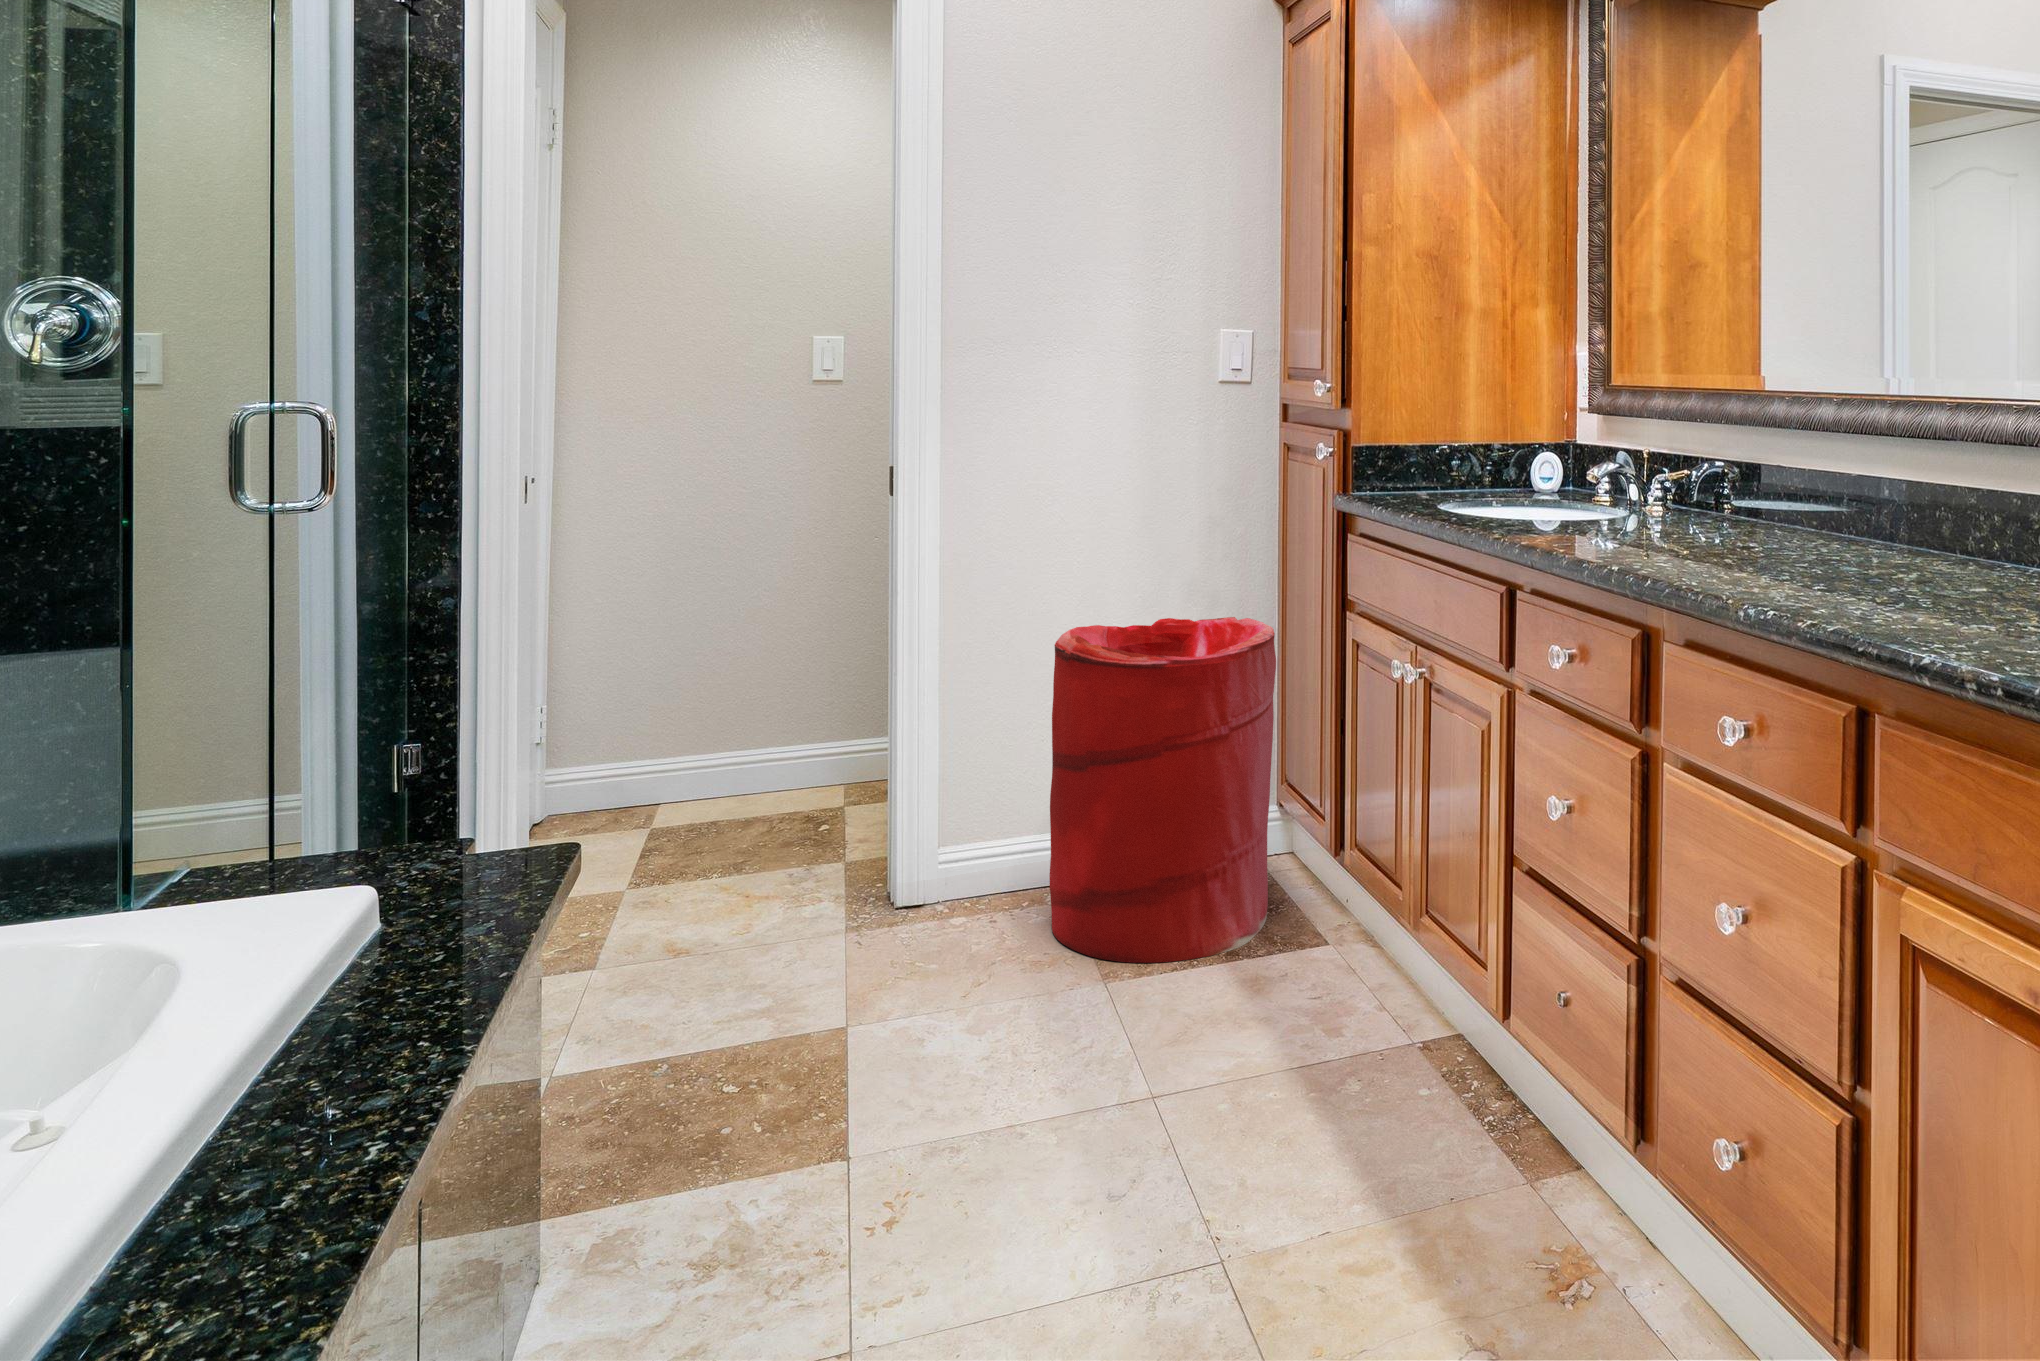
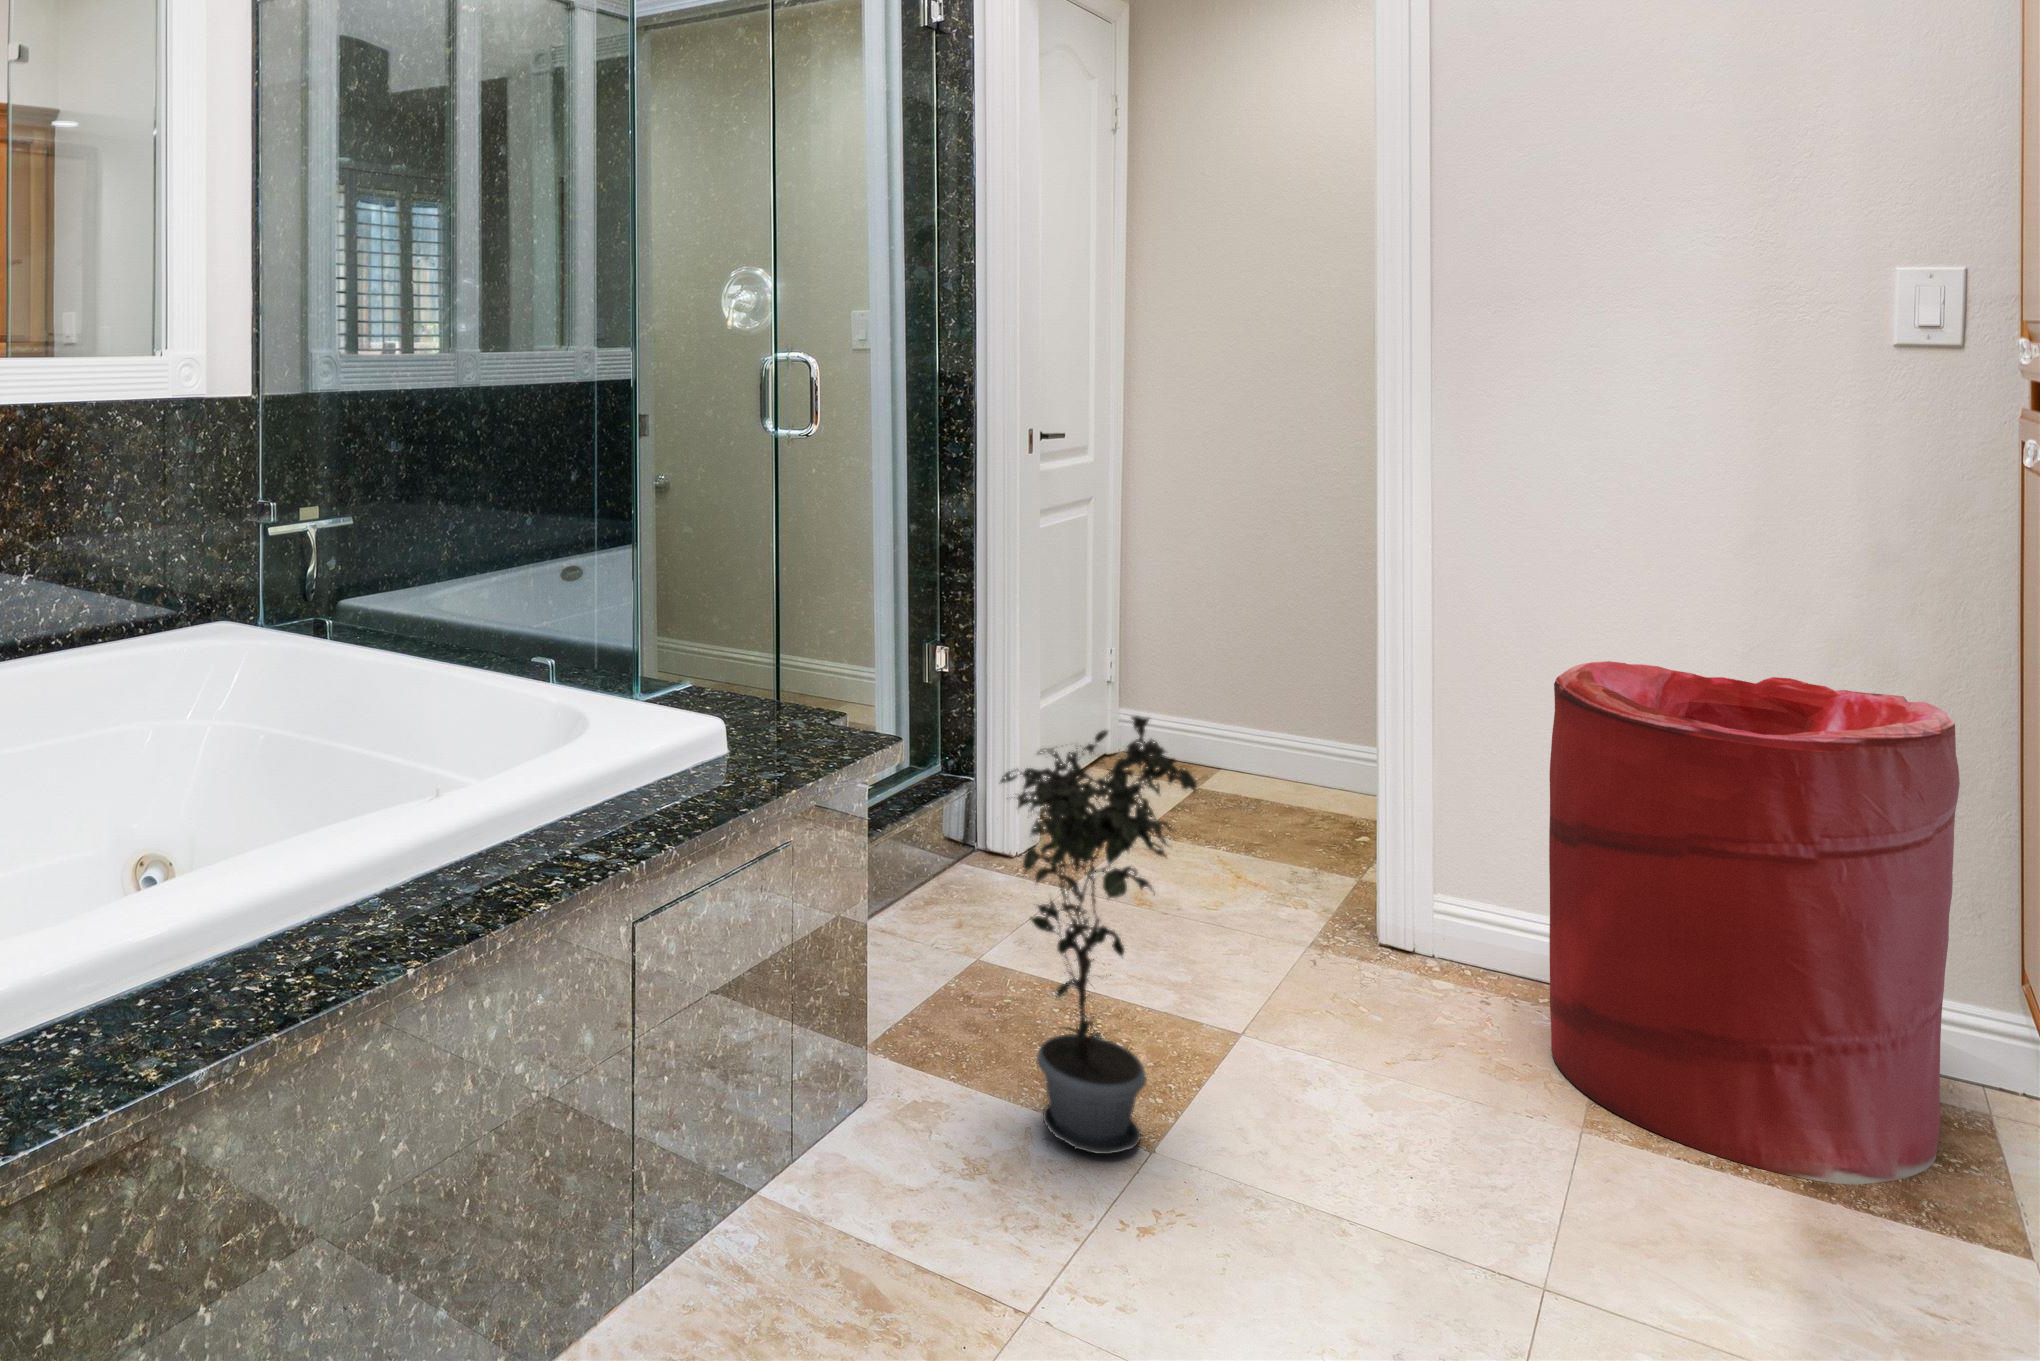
potted plant: none [698,746,898,1197] -> present [1000,716,1197,1154]

